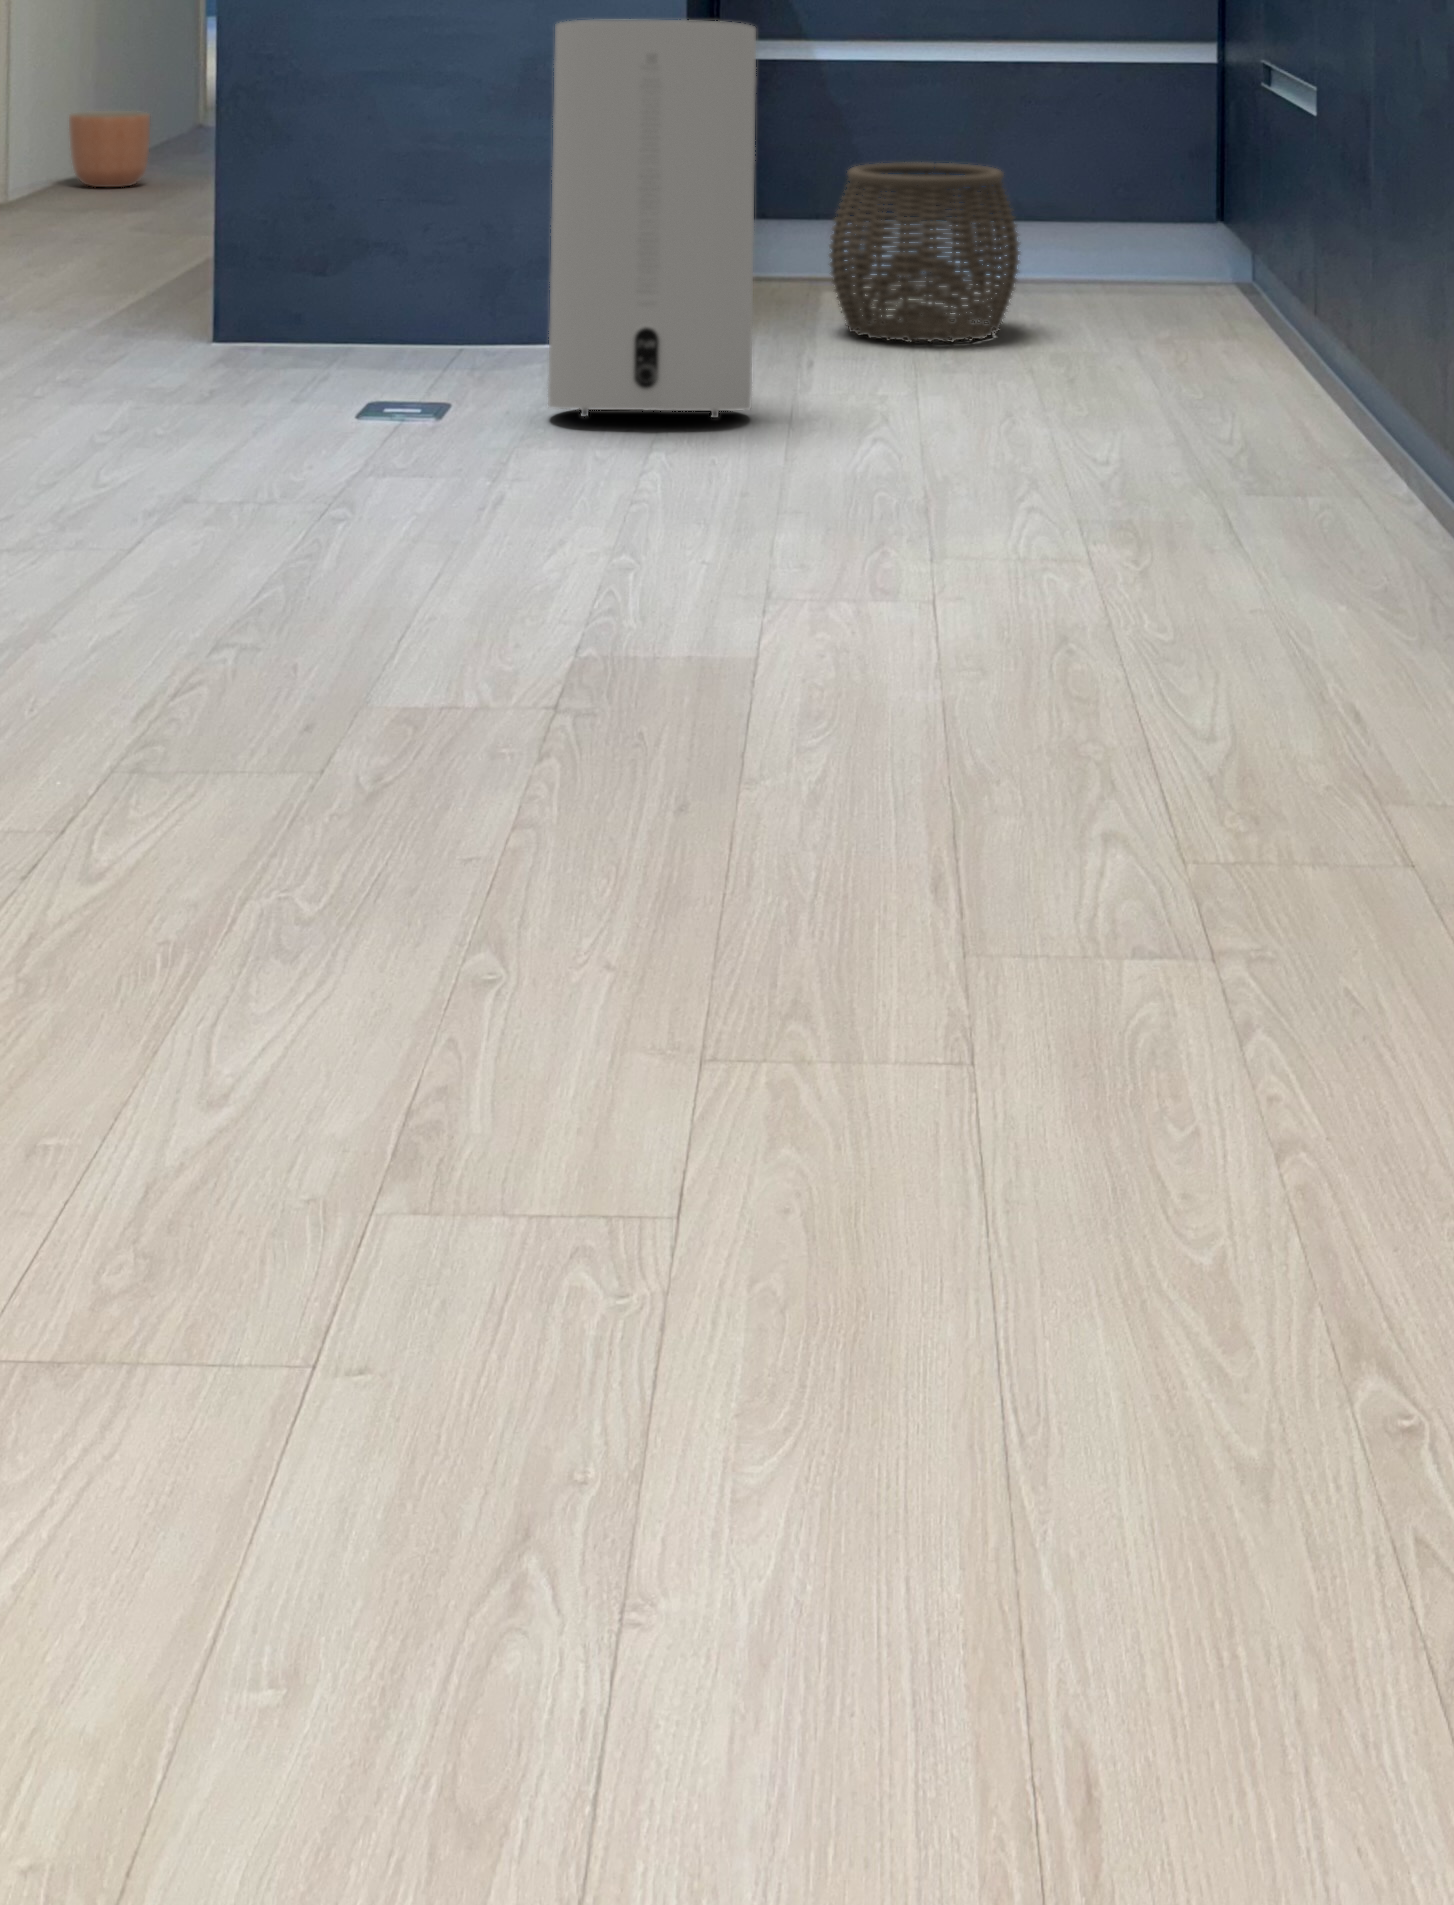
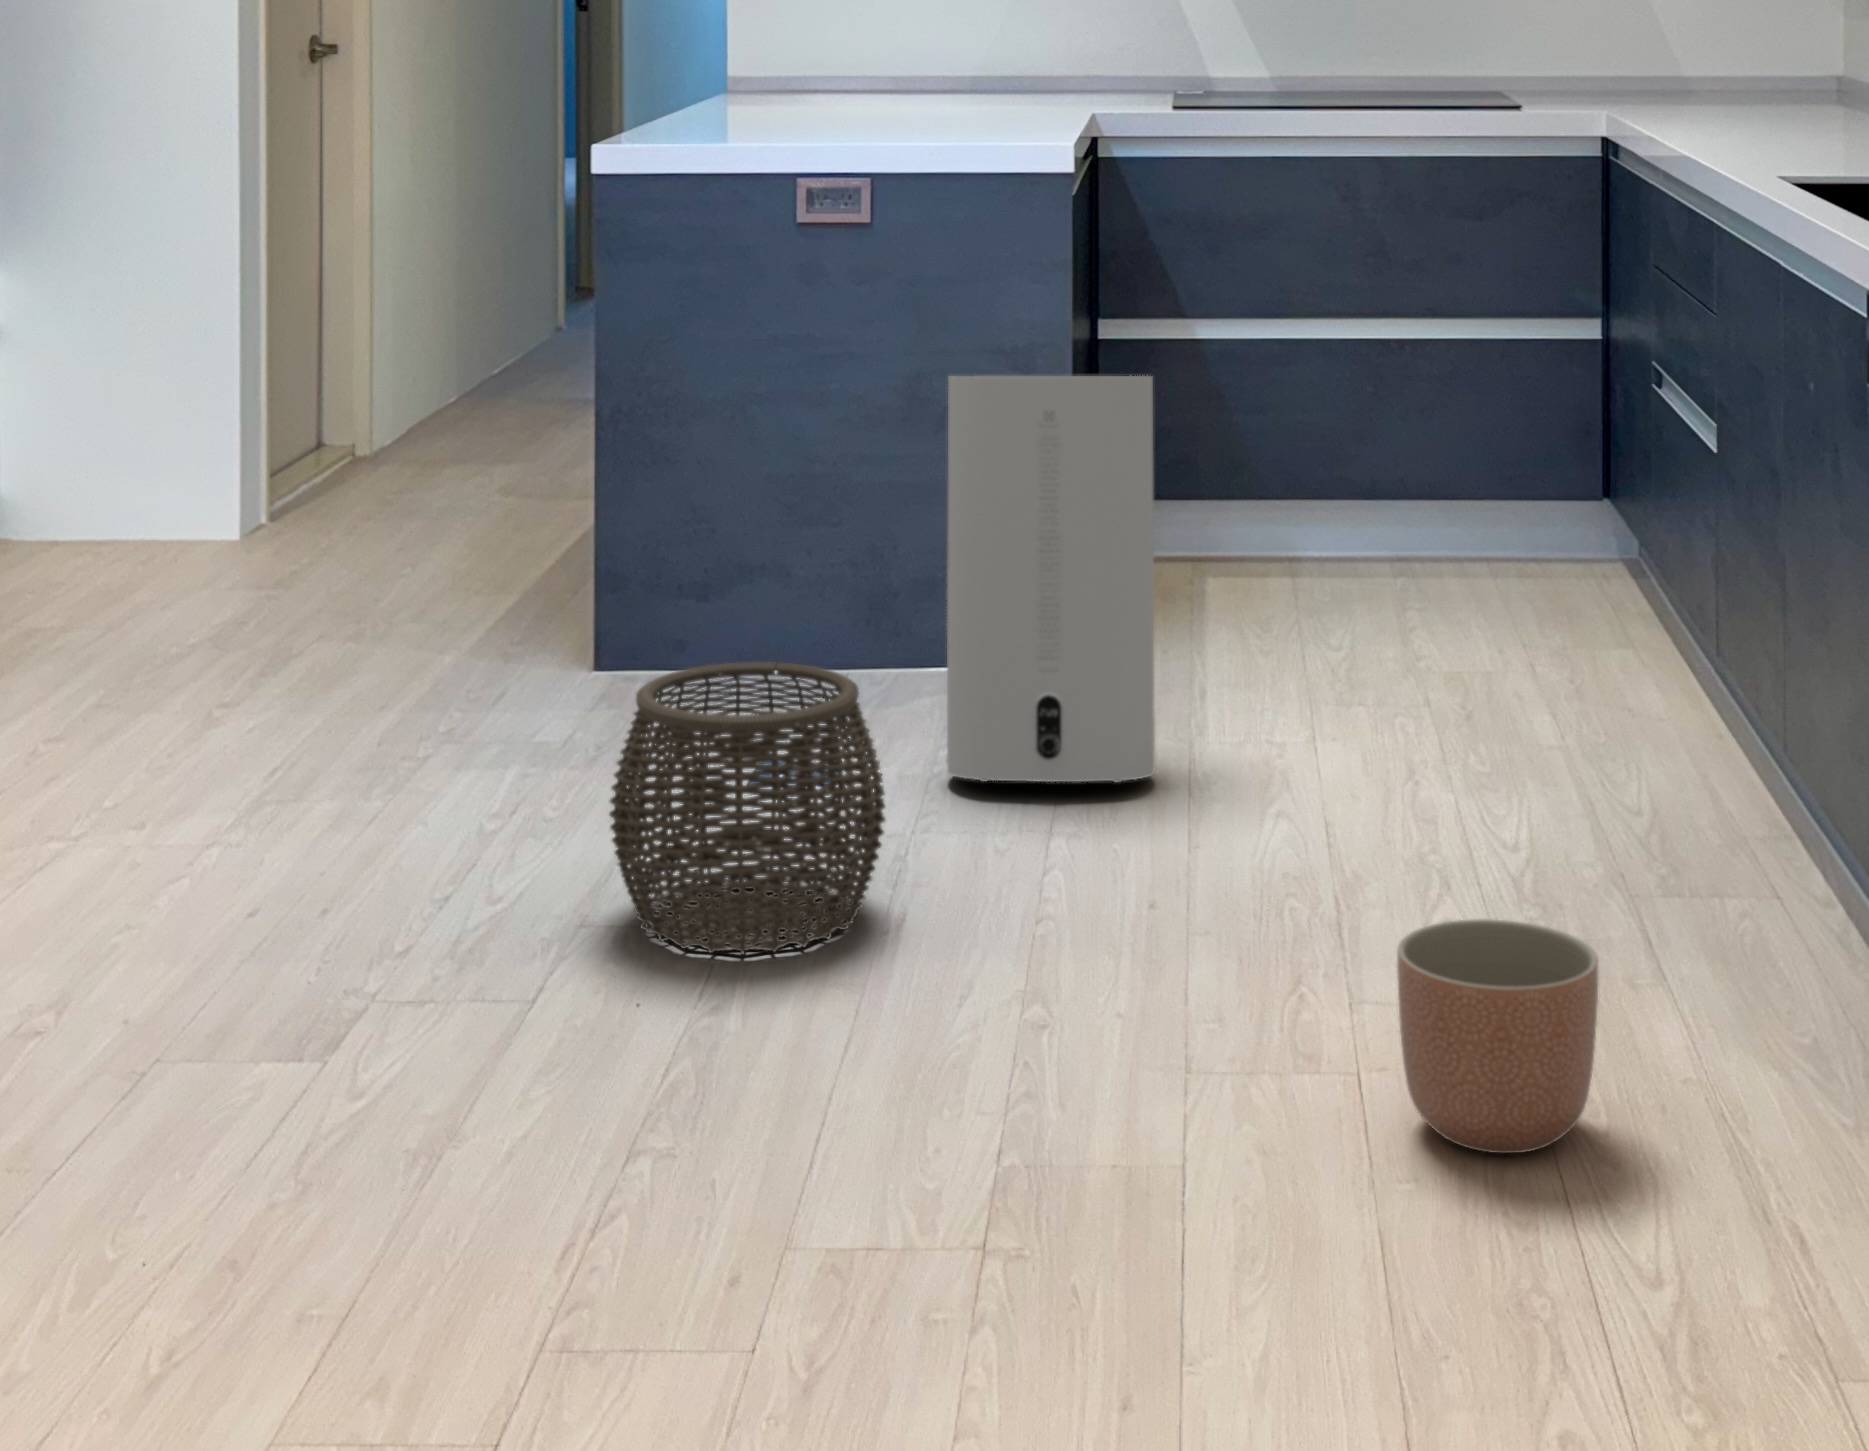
planter: present [69,111,150,187] -> present [1397,919,1598,1153]
woven basket: present [829,163,1020,342] -> present [609,662,885,954]

